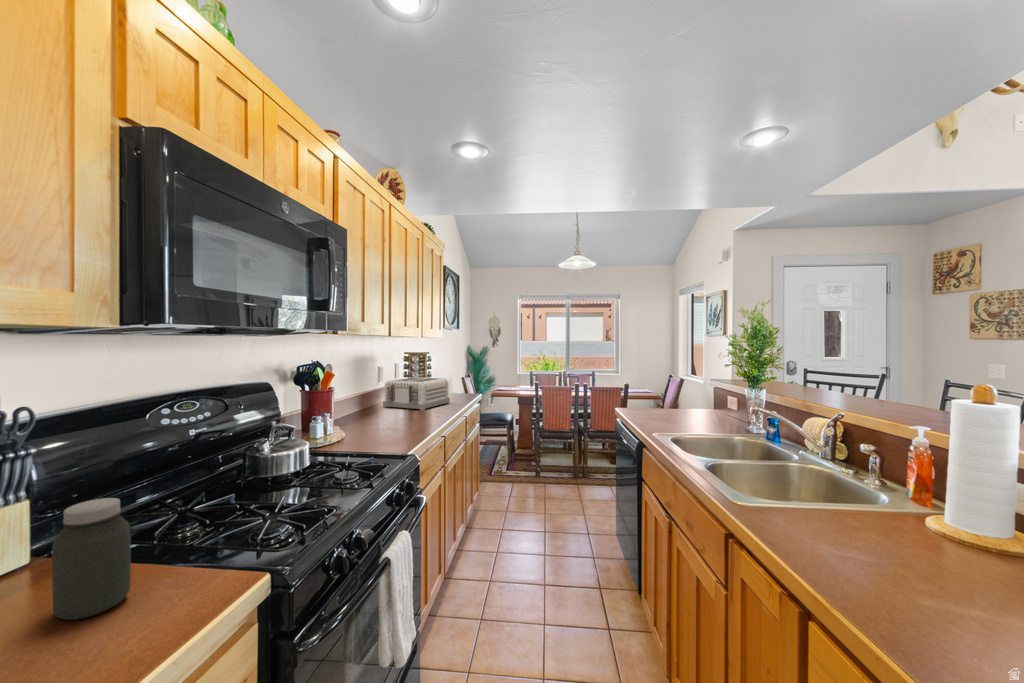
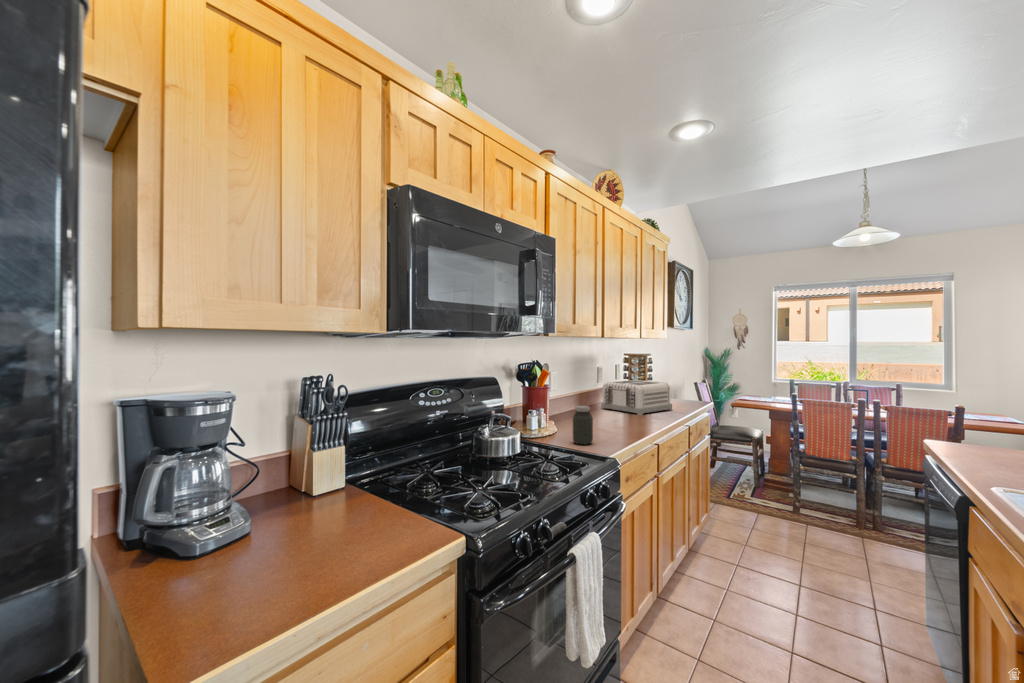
jar: present [52,498,131,620] -> present [573,406,593,444]

